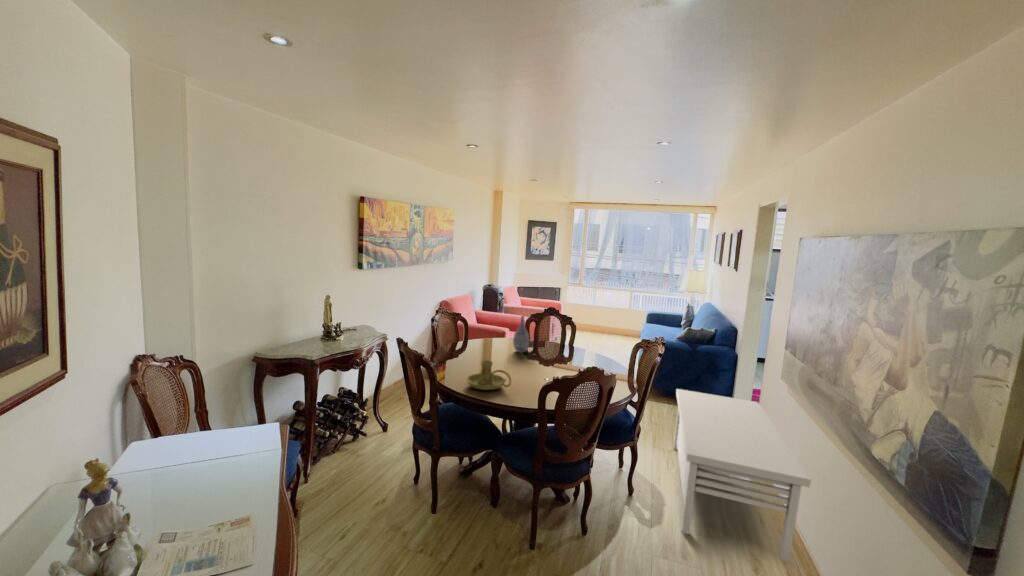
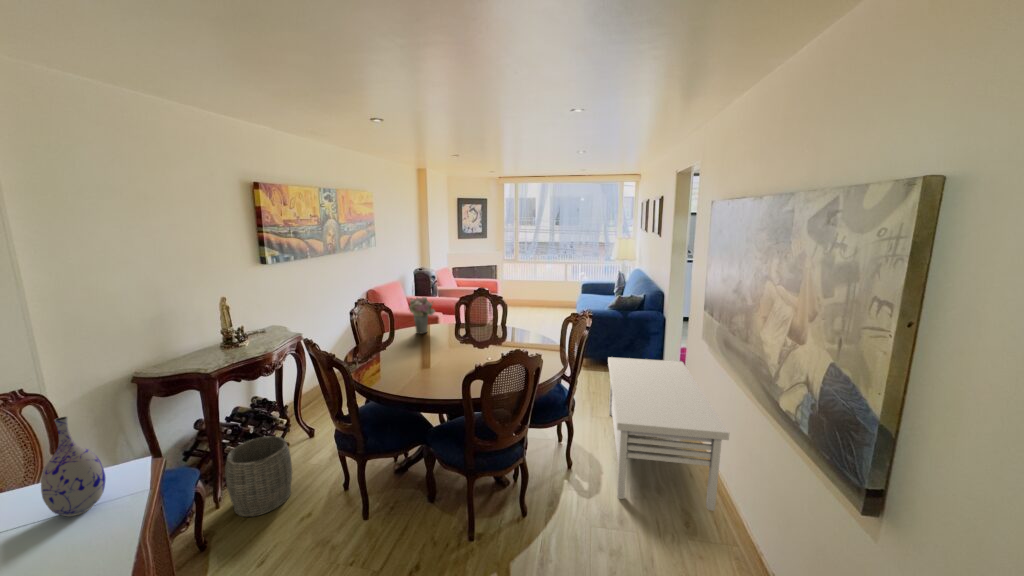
flower bouquet: none [482,311,507,346] -> present [409,297,435,334]
vase: present [513,315,529,352] -> present [41,417,106,516]
candle holder: present [467,360,511,390] -> none [388,352,436,384]
woven basket: none [317,424,372,494] -> present [225,436,292,517]

